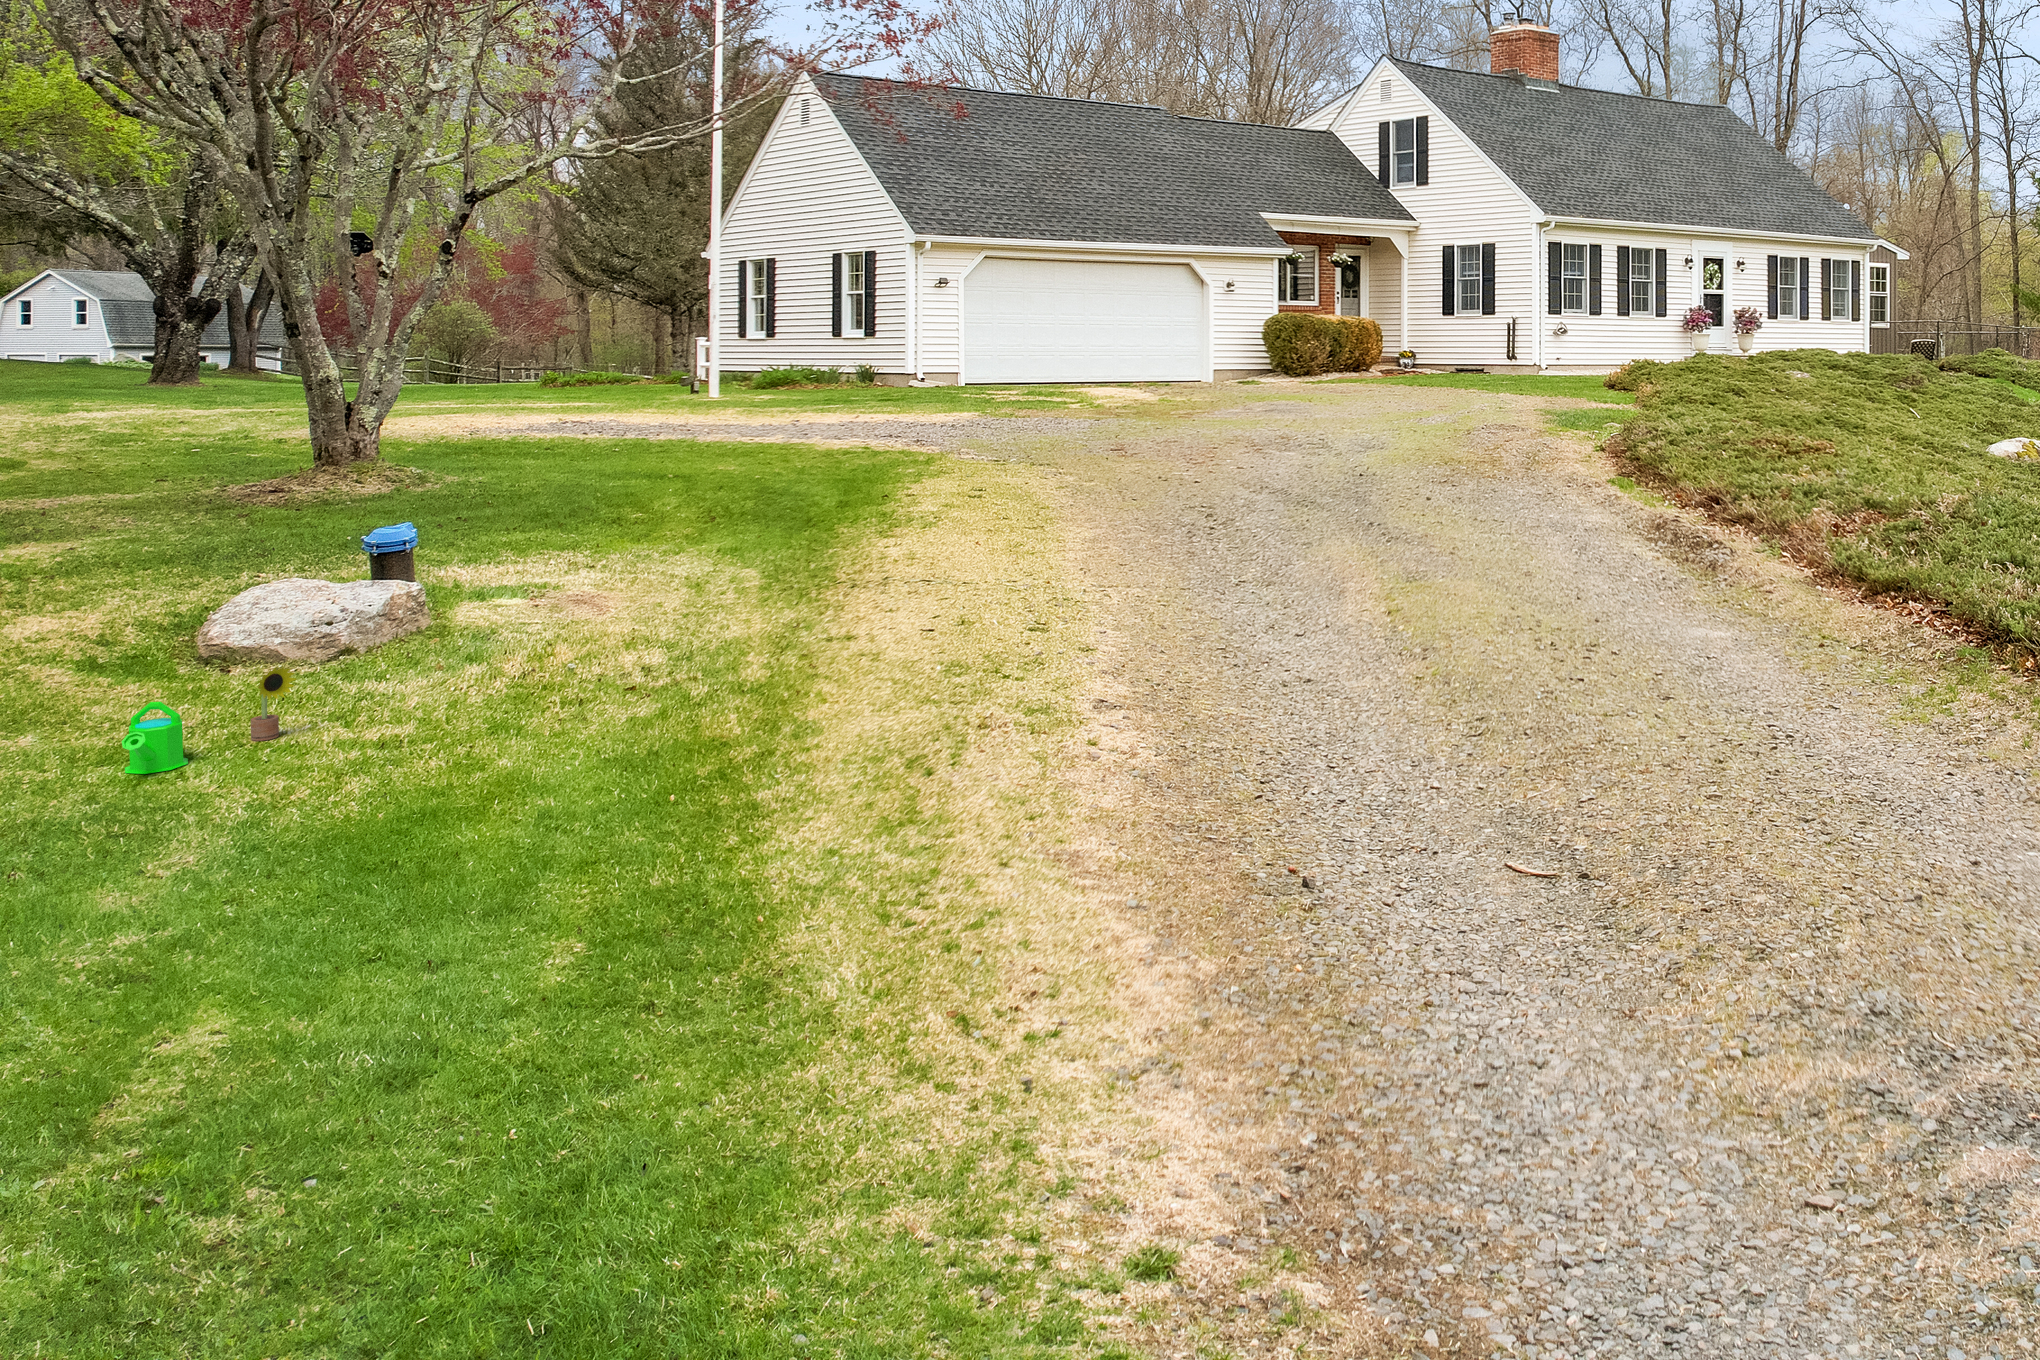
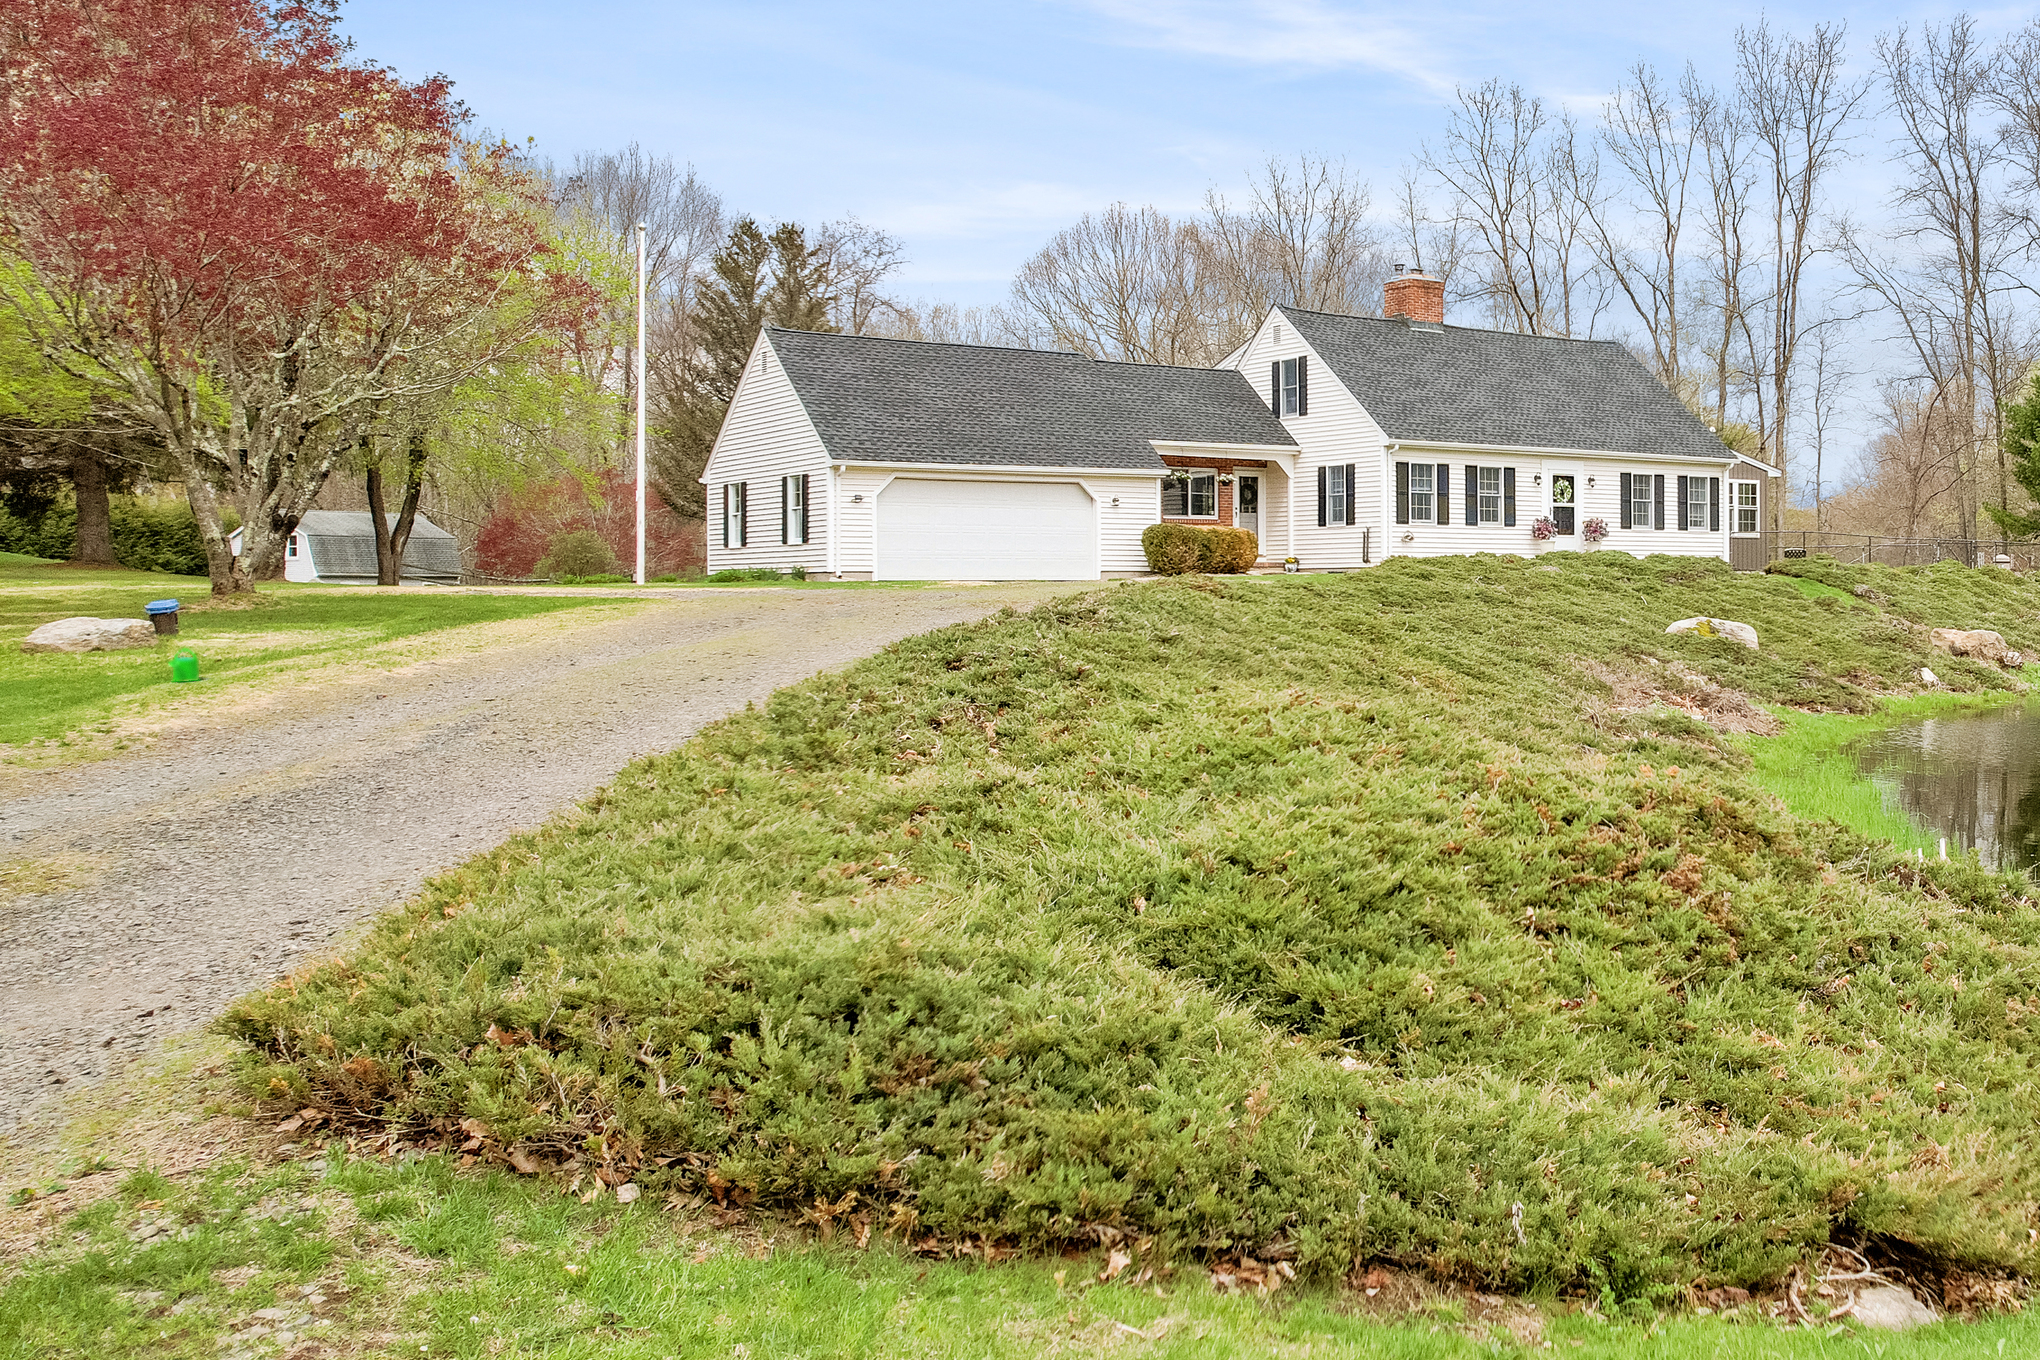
decorative plant: present [251,667,296,741] -> none [234,638,257,676]

